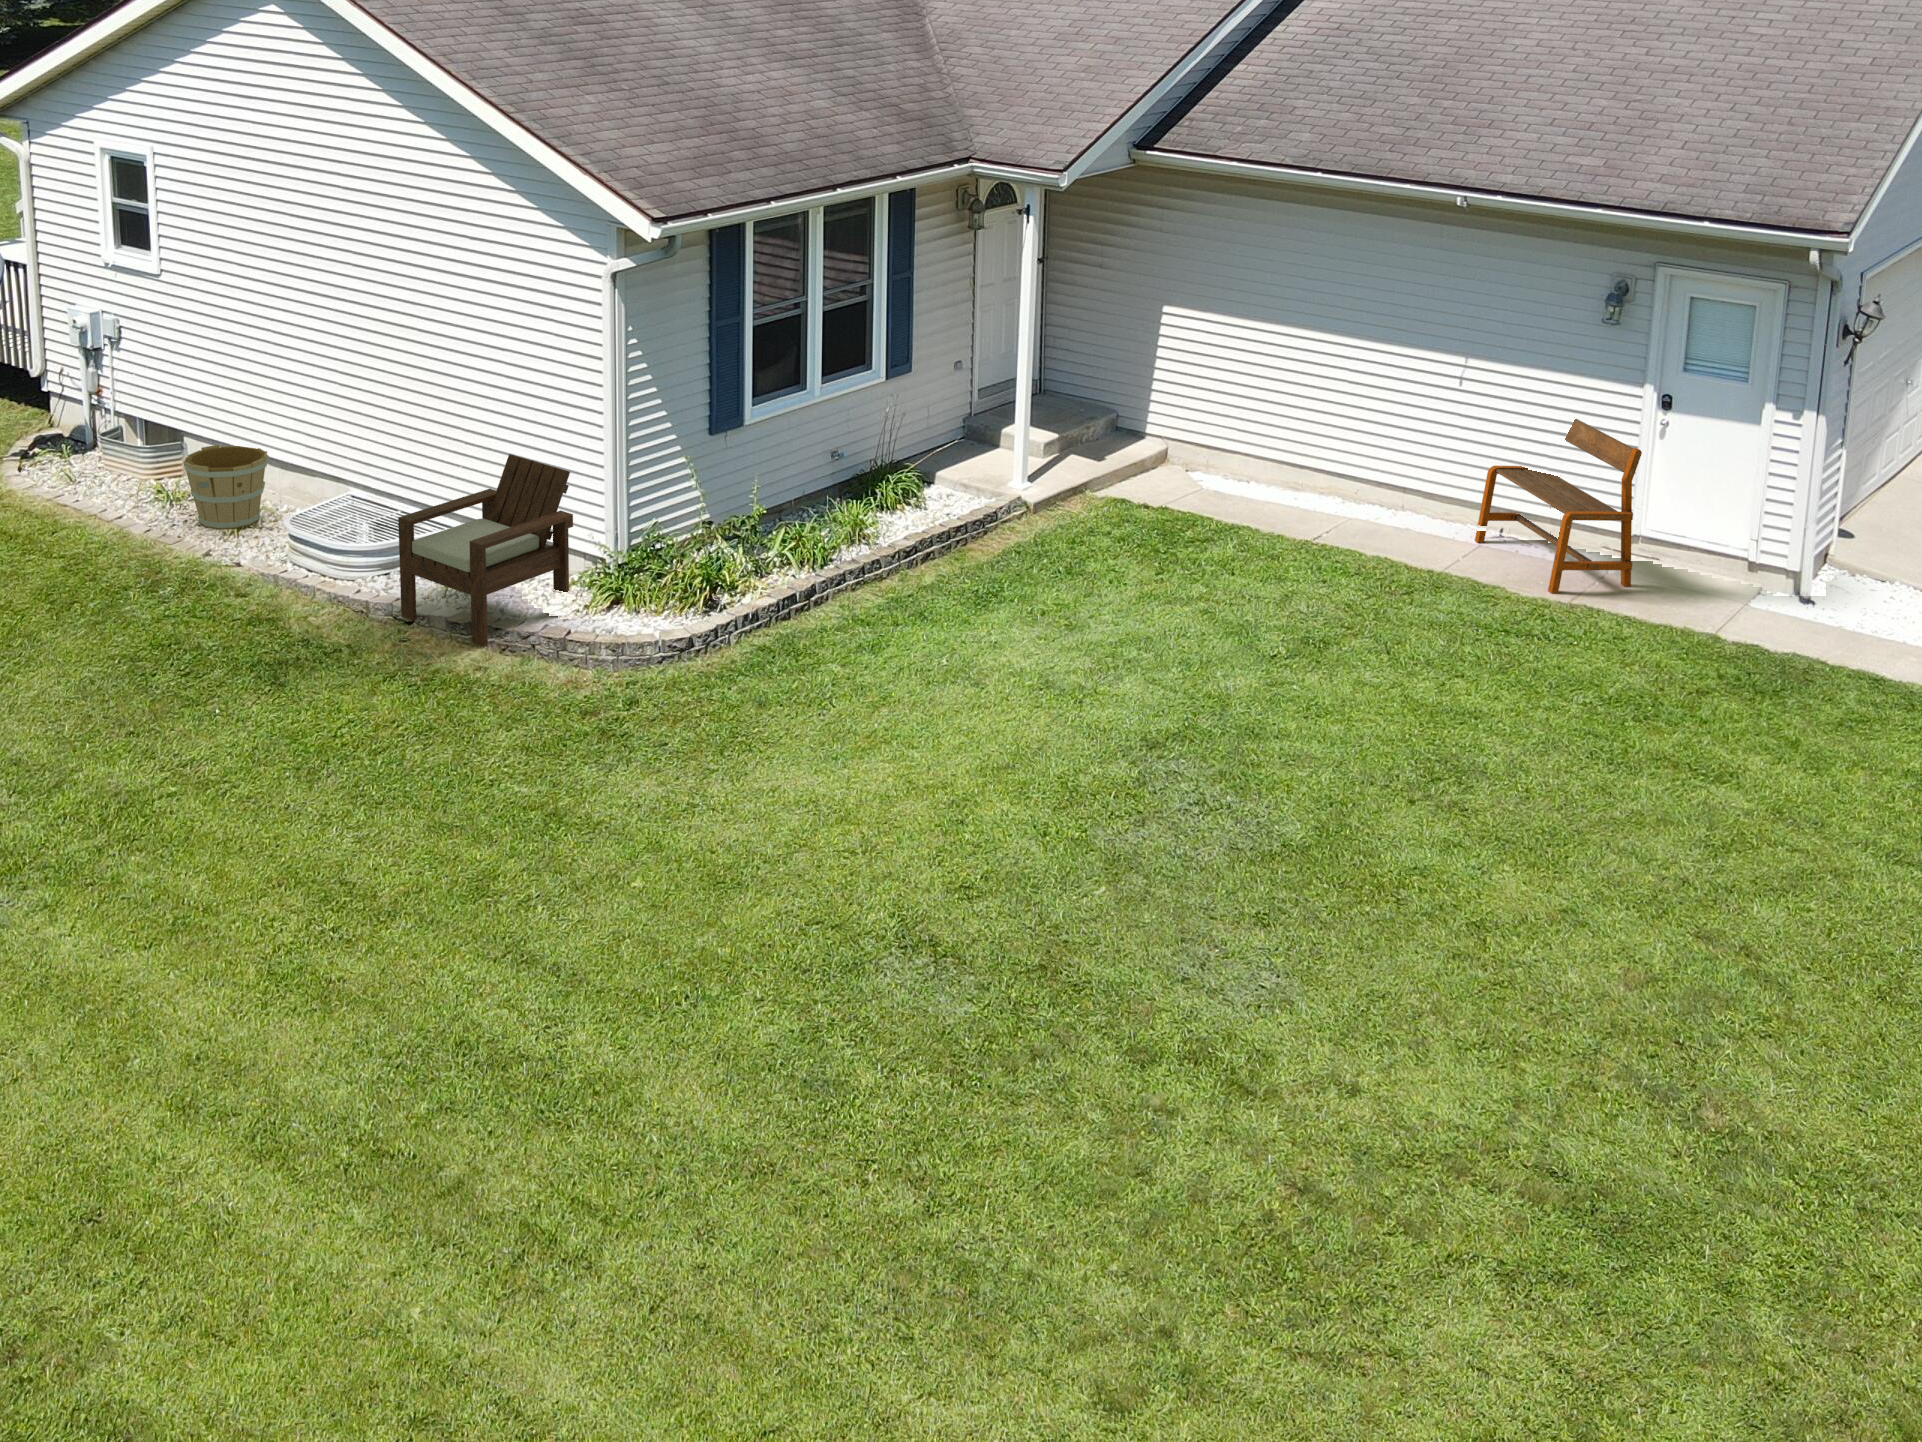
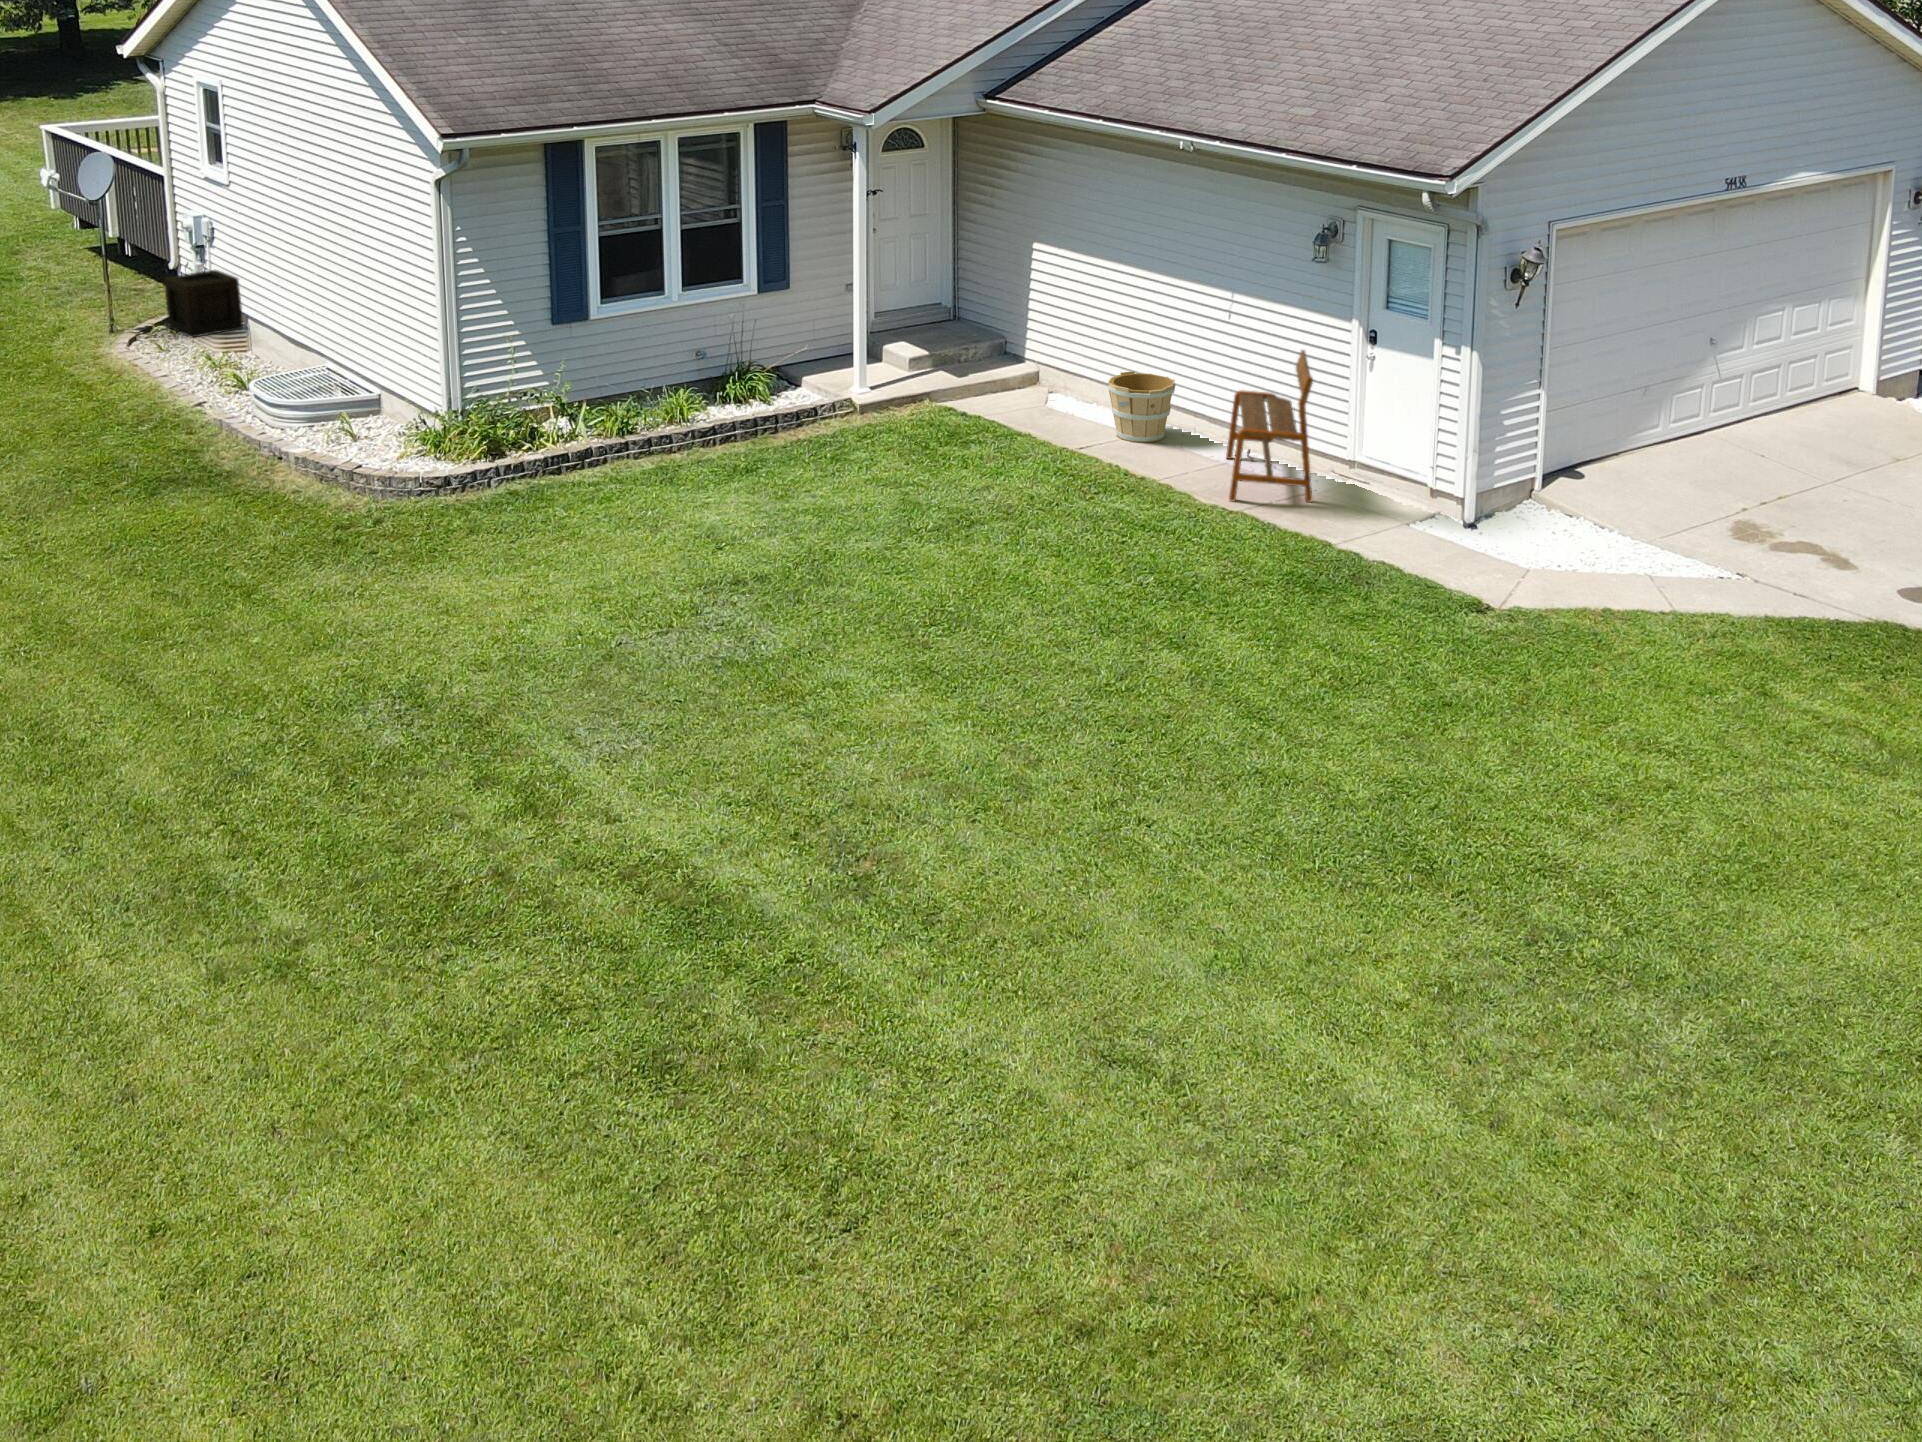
wooden crate: none [22,395,131,488] -> present [164,270,243,338]
wooden bucket: present [183,445,269,529] -> present [1108,371,1176,443]
chair: present [398,454,573,647] -> none [295,320,422,461]

